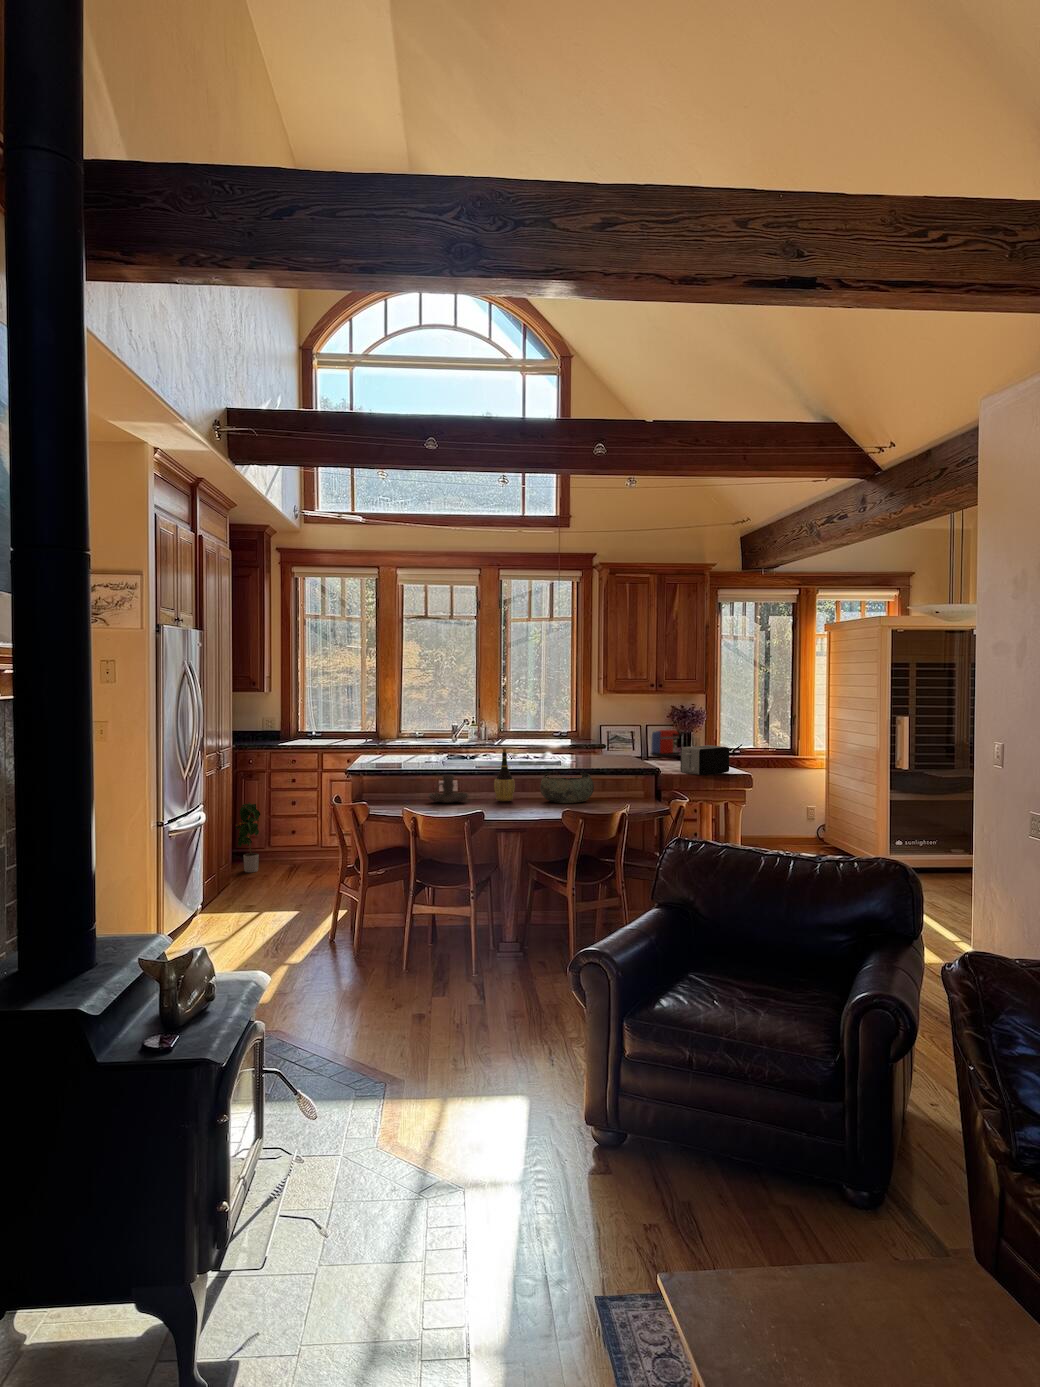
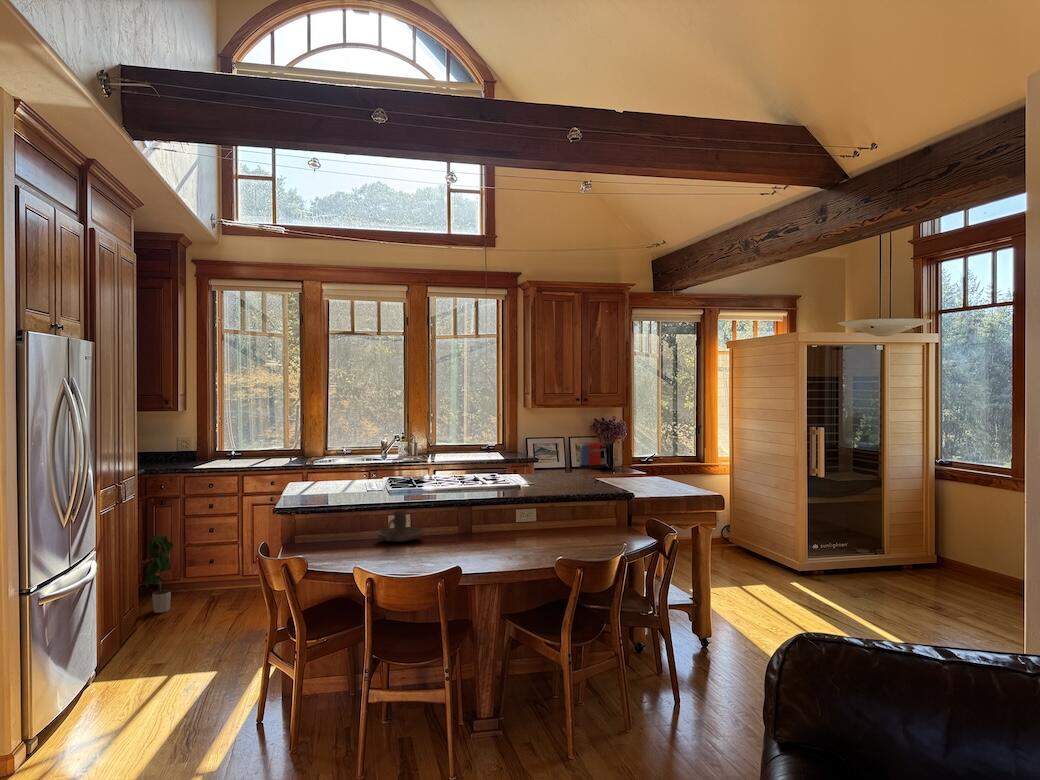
toaster: present [680,745,729,775] -> none [632,461,679,493]
wine bottle: present [494,749,515,801] -> none [452,476,476,536]
bowl: present [540,773,594,803] -> none [504,498,564,537]

